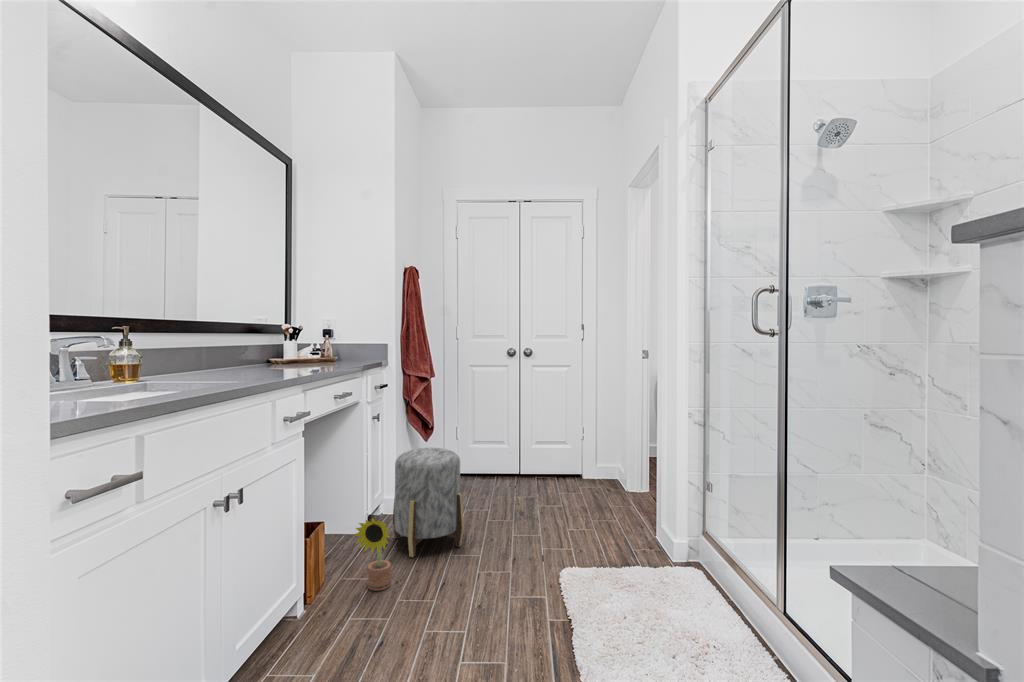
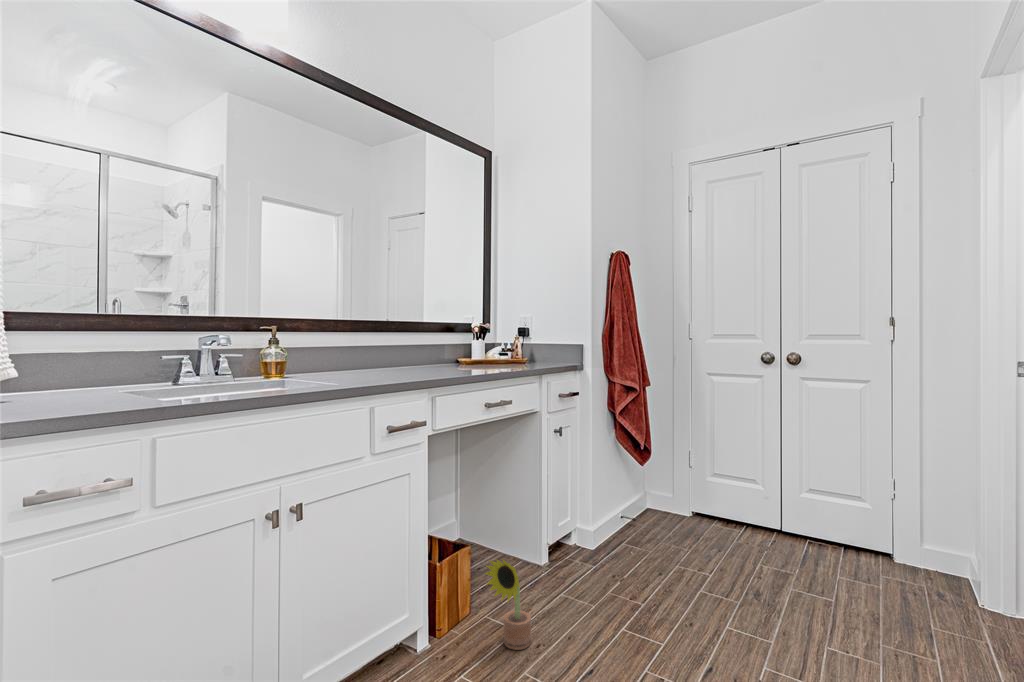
stool: present [393,448,464,557] -> none [563,477,648,619]

